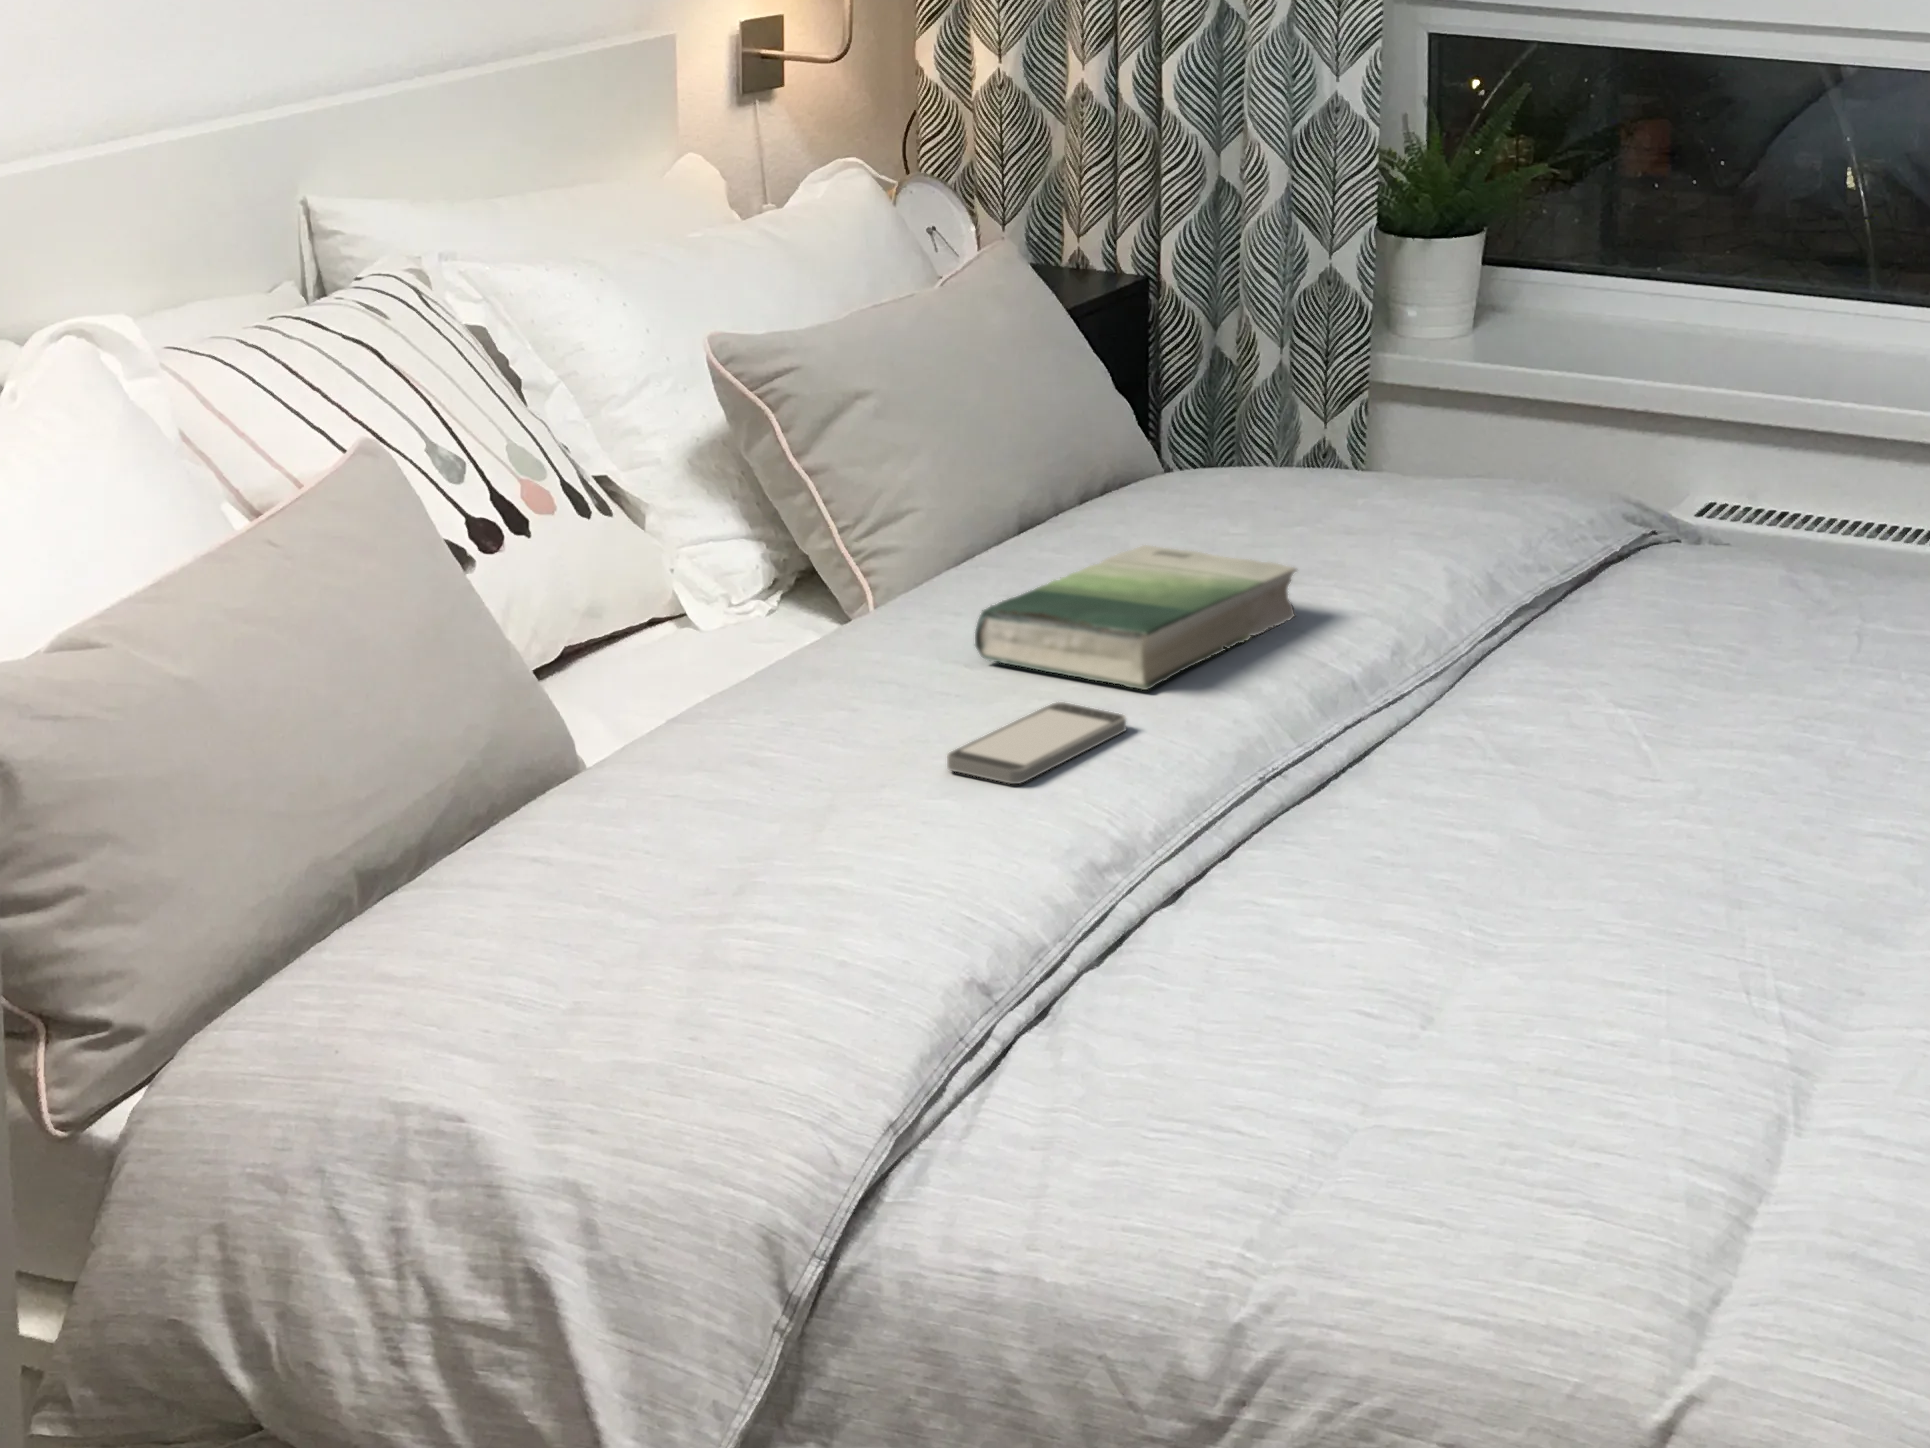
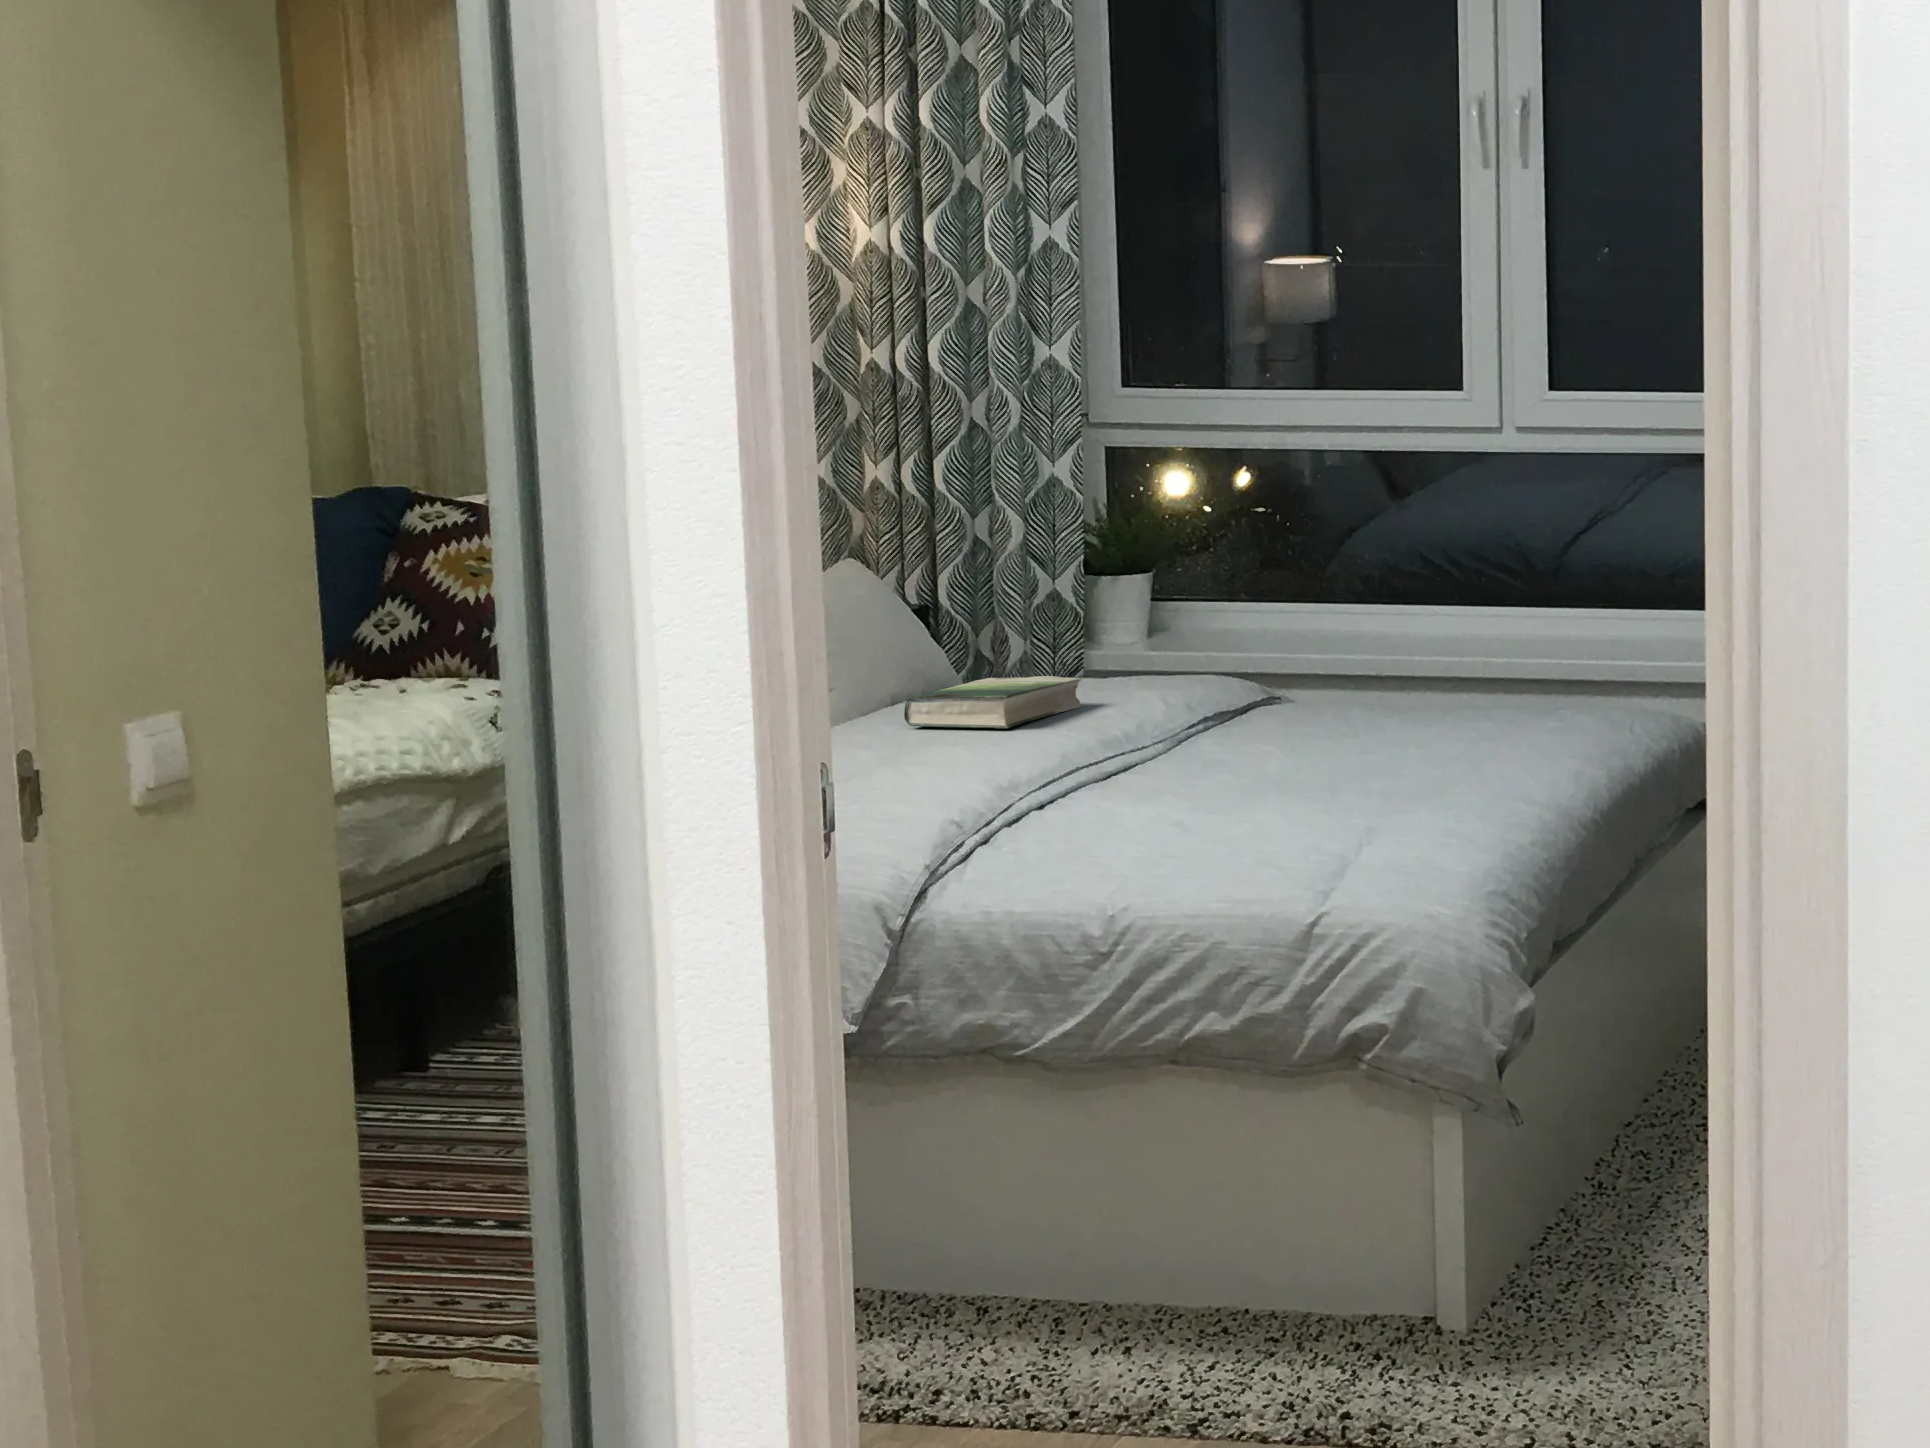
smartphone: present [947,702,1126,784] -> none [910,731,1002,755]

